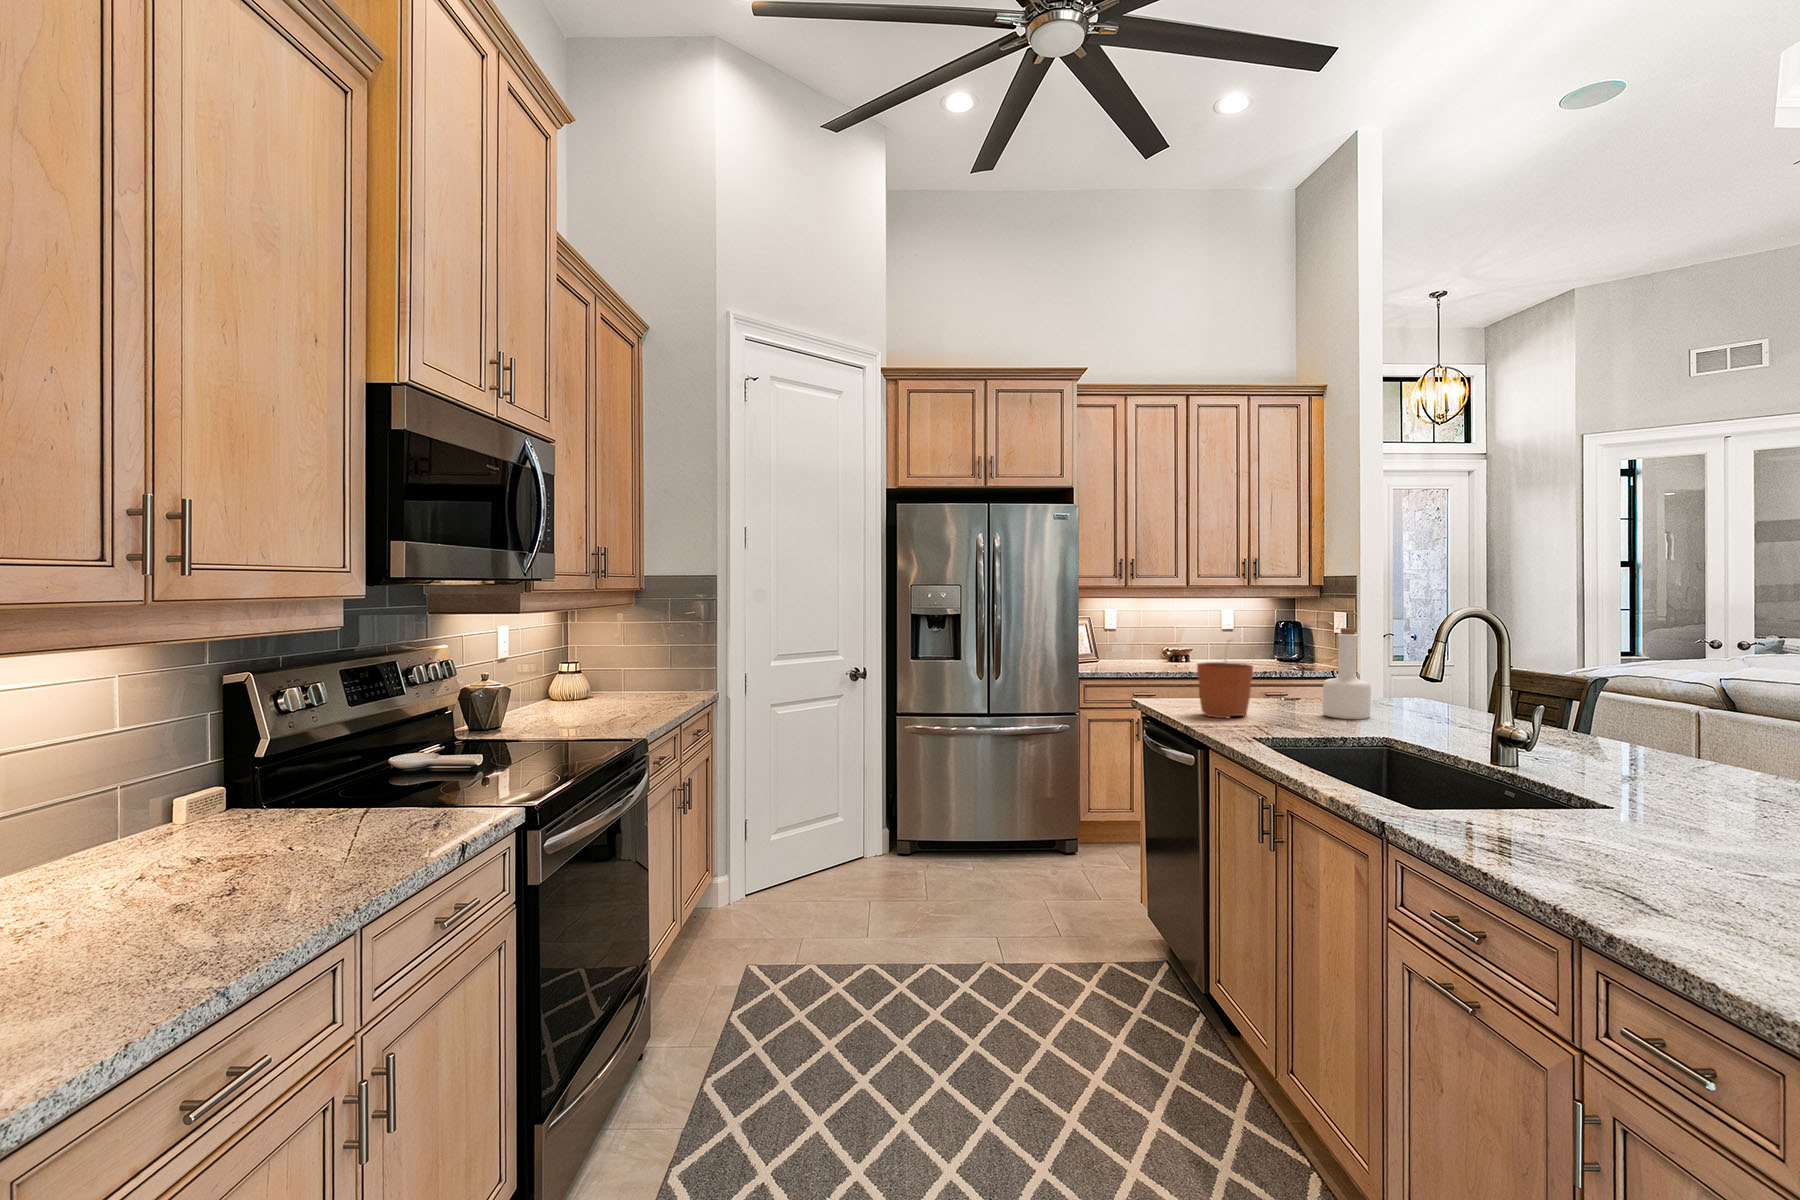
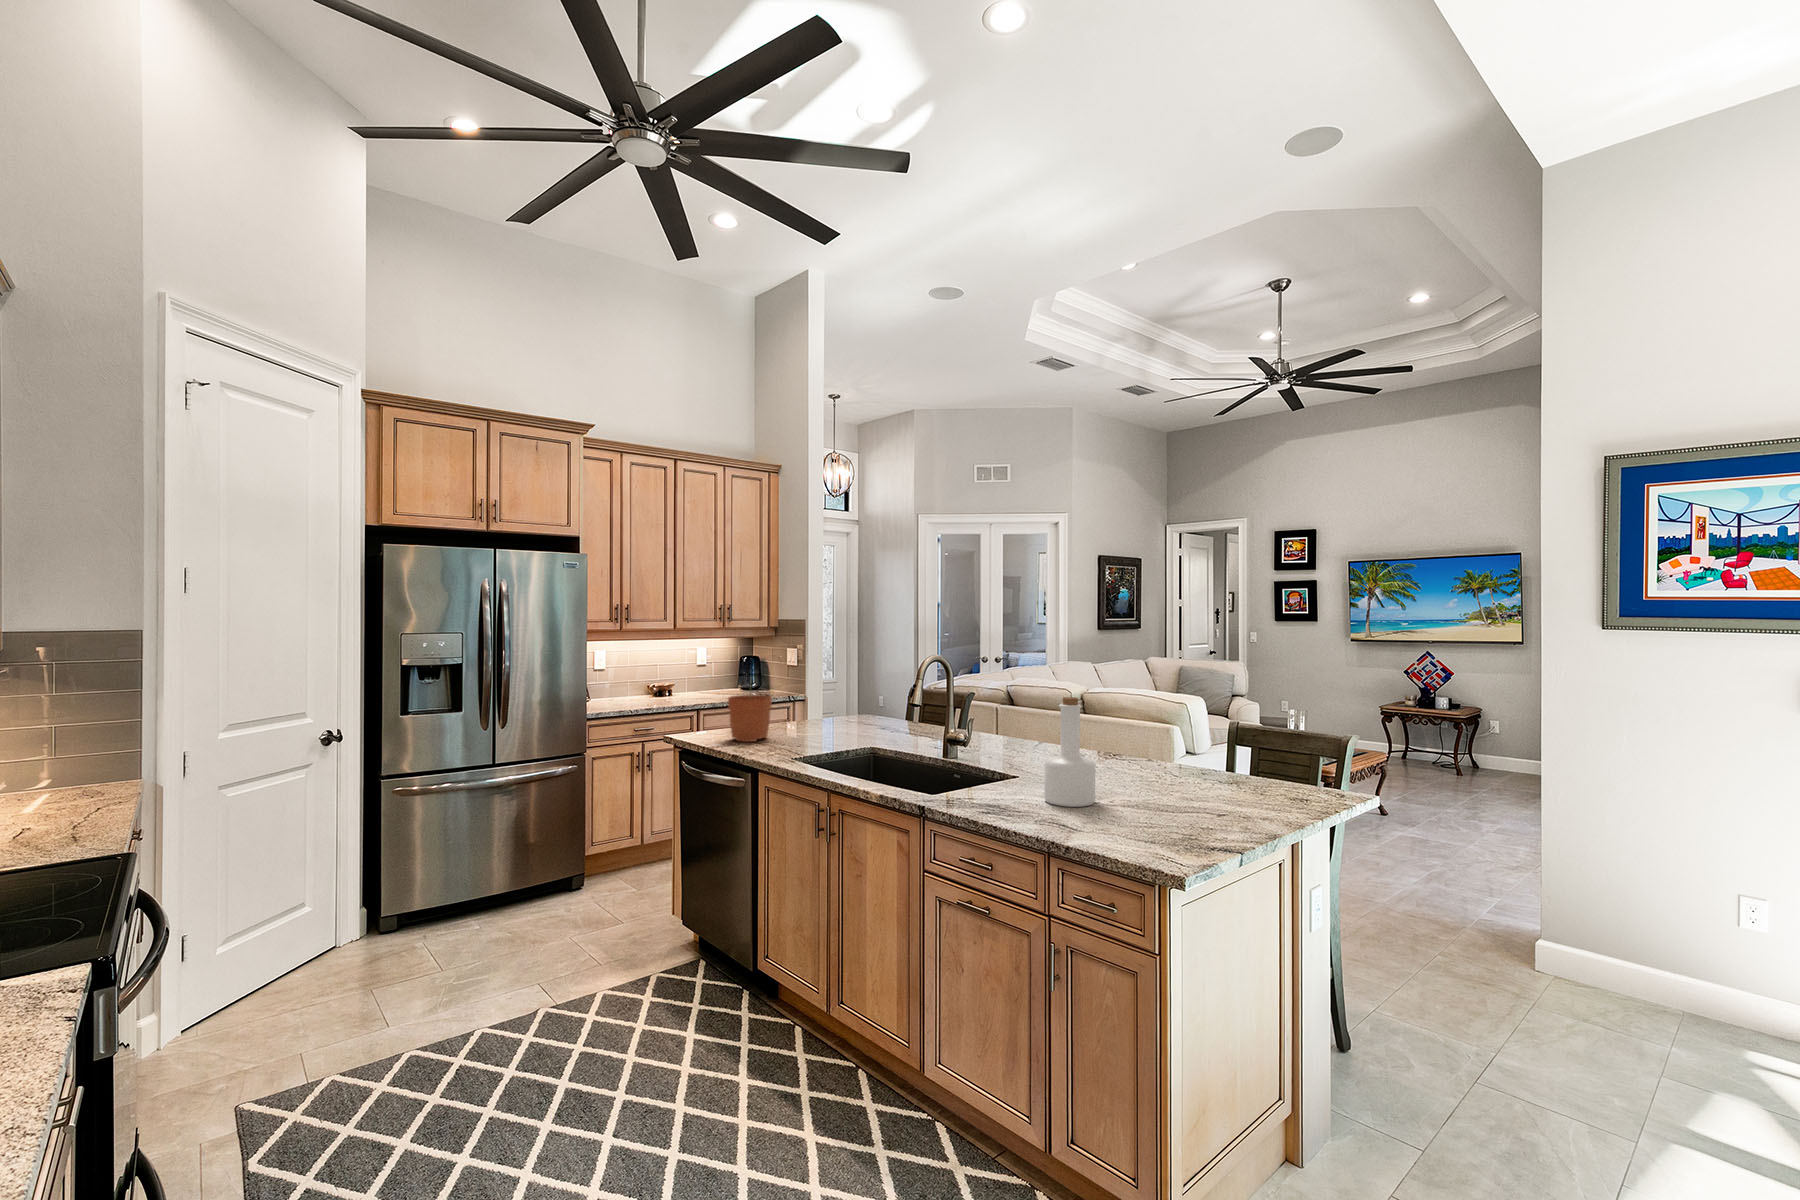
bottle: present [1323,628,1371,719] -> present [1044,697,1095,807]

